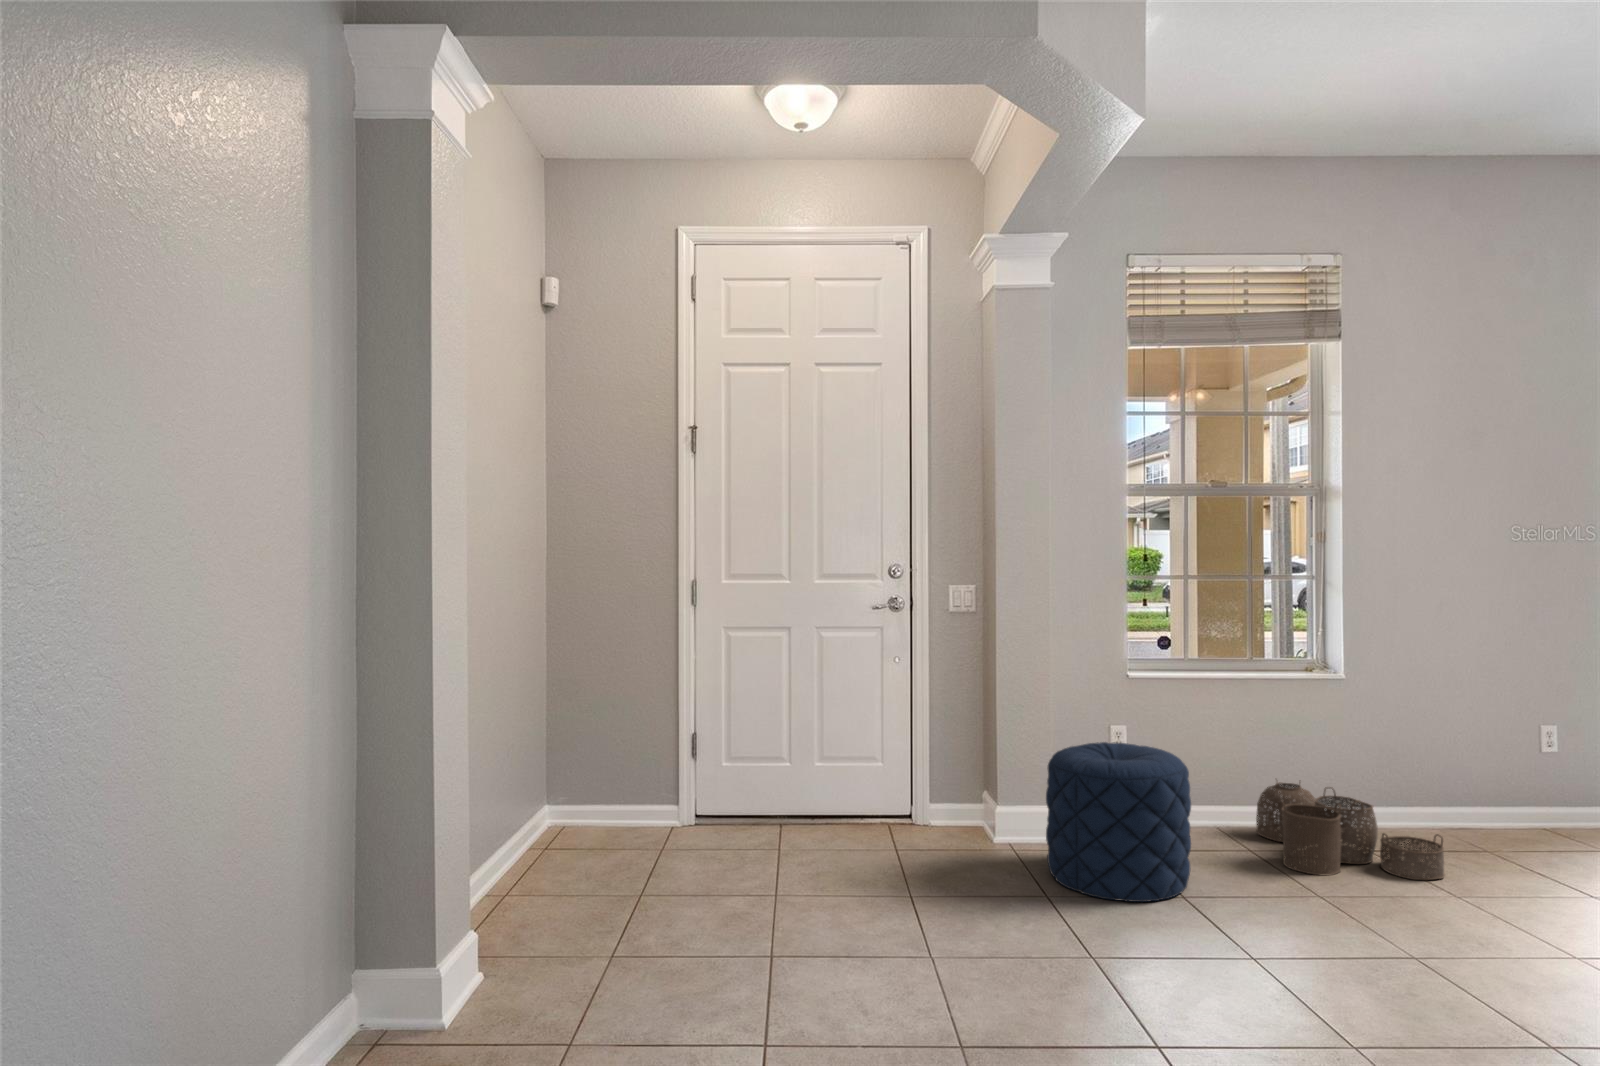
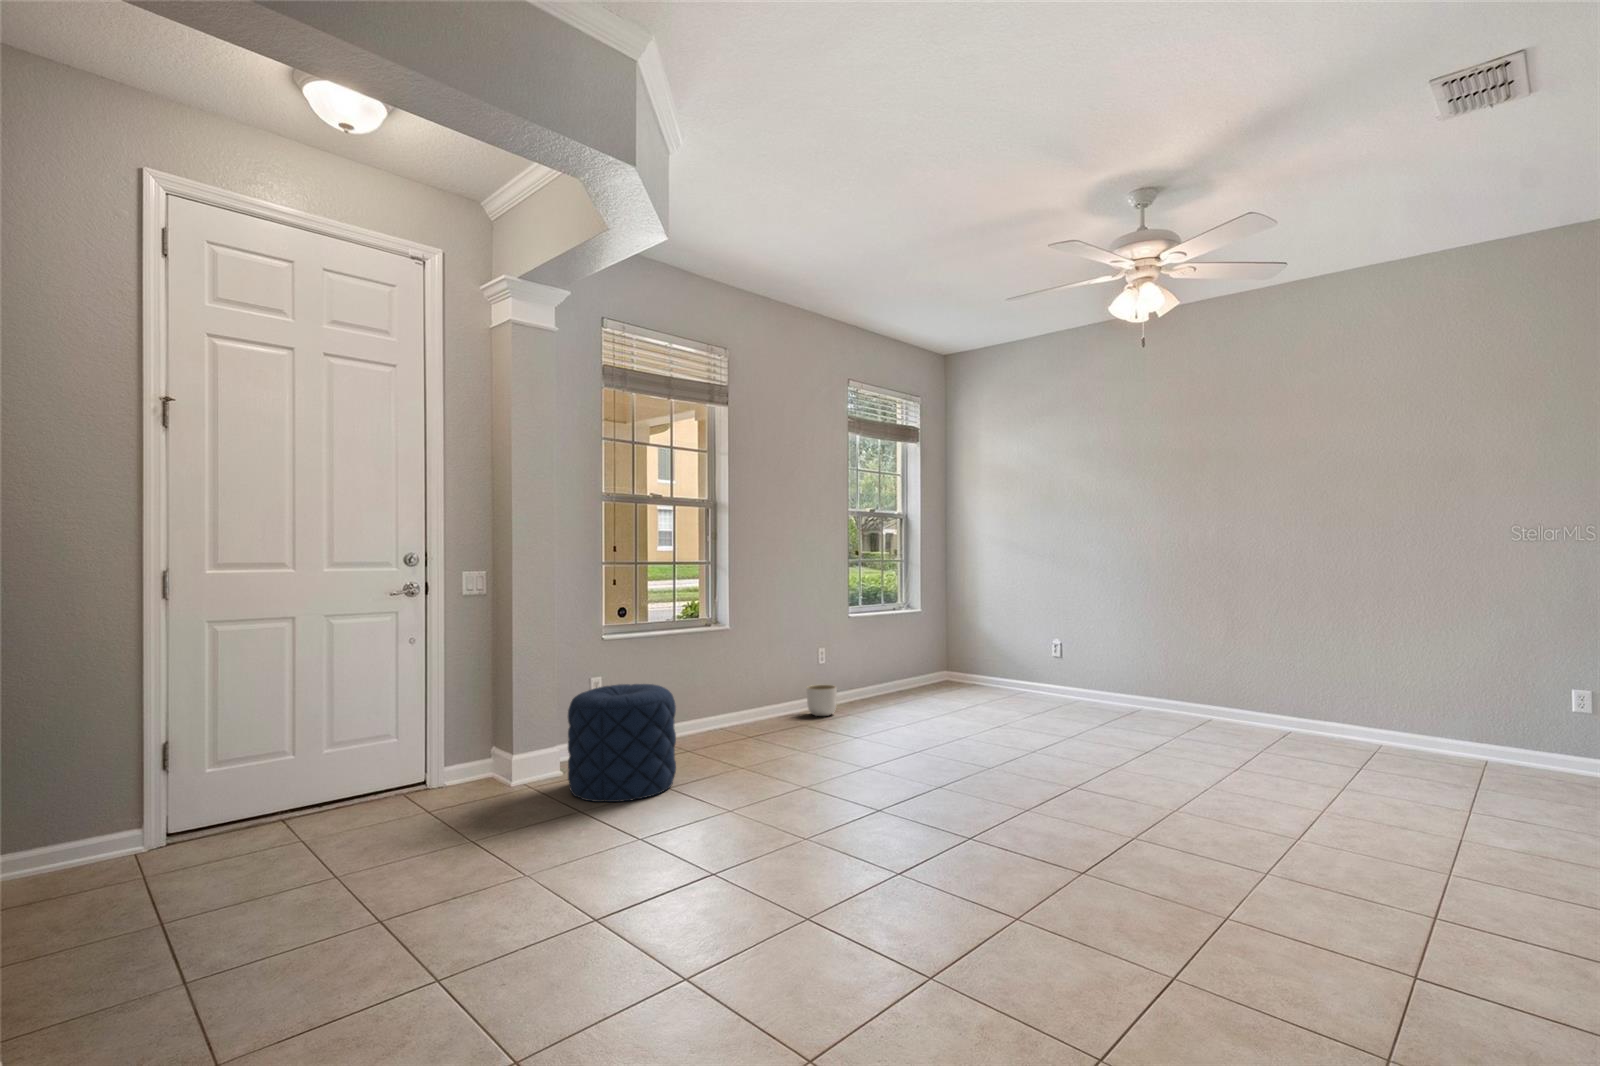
woven basket: present [1256,782,1445,880] -> none [687,699,802,757]
planter: none [1496,784,1559,840] -> present [807,685,837,716]

